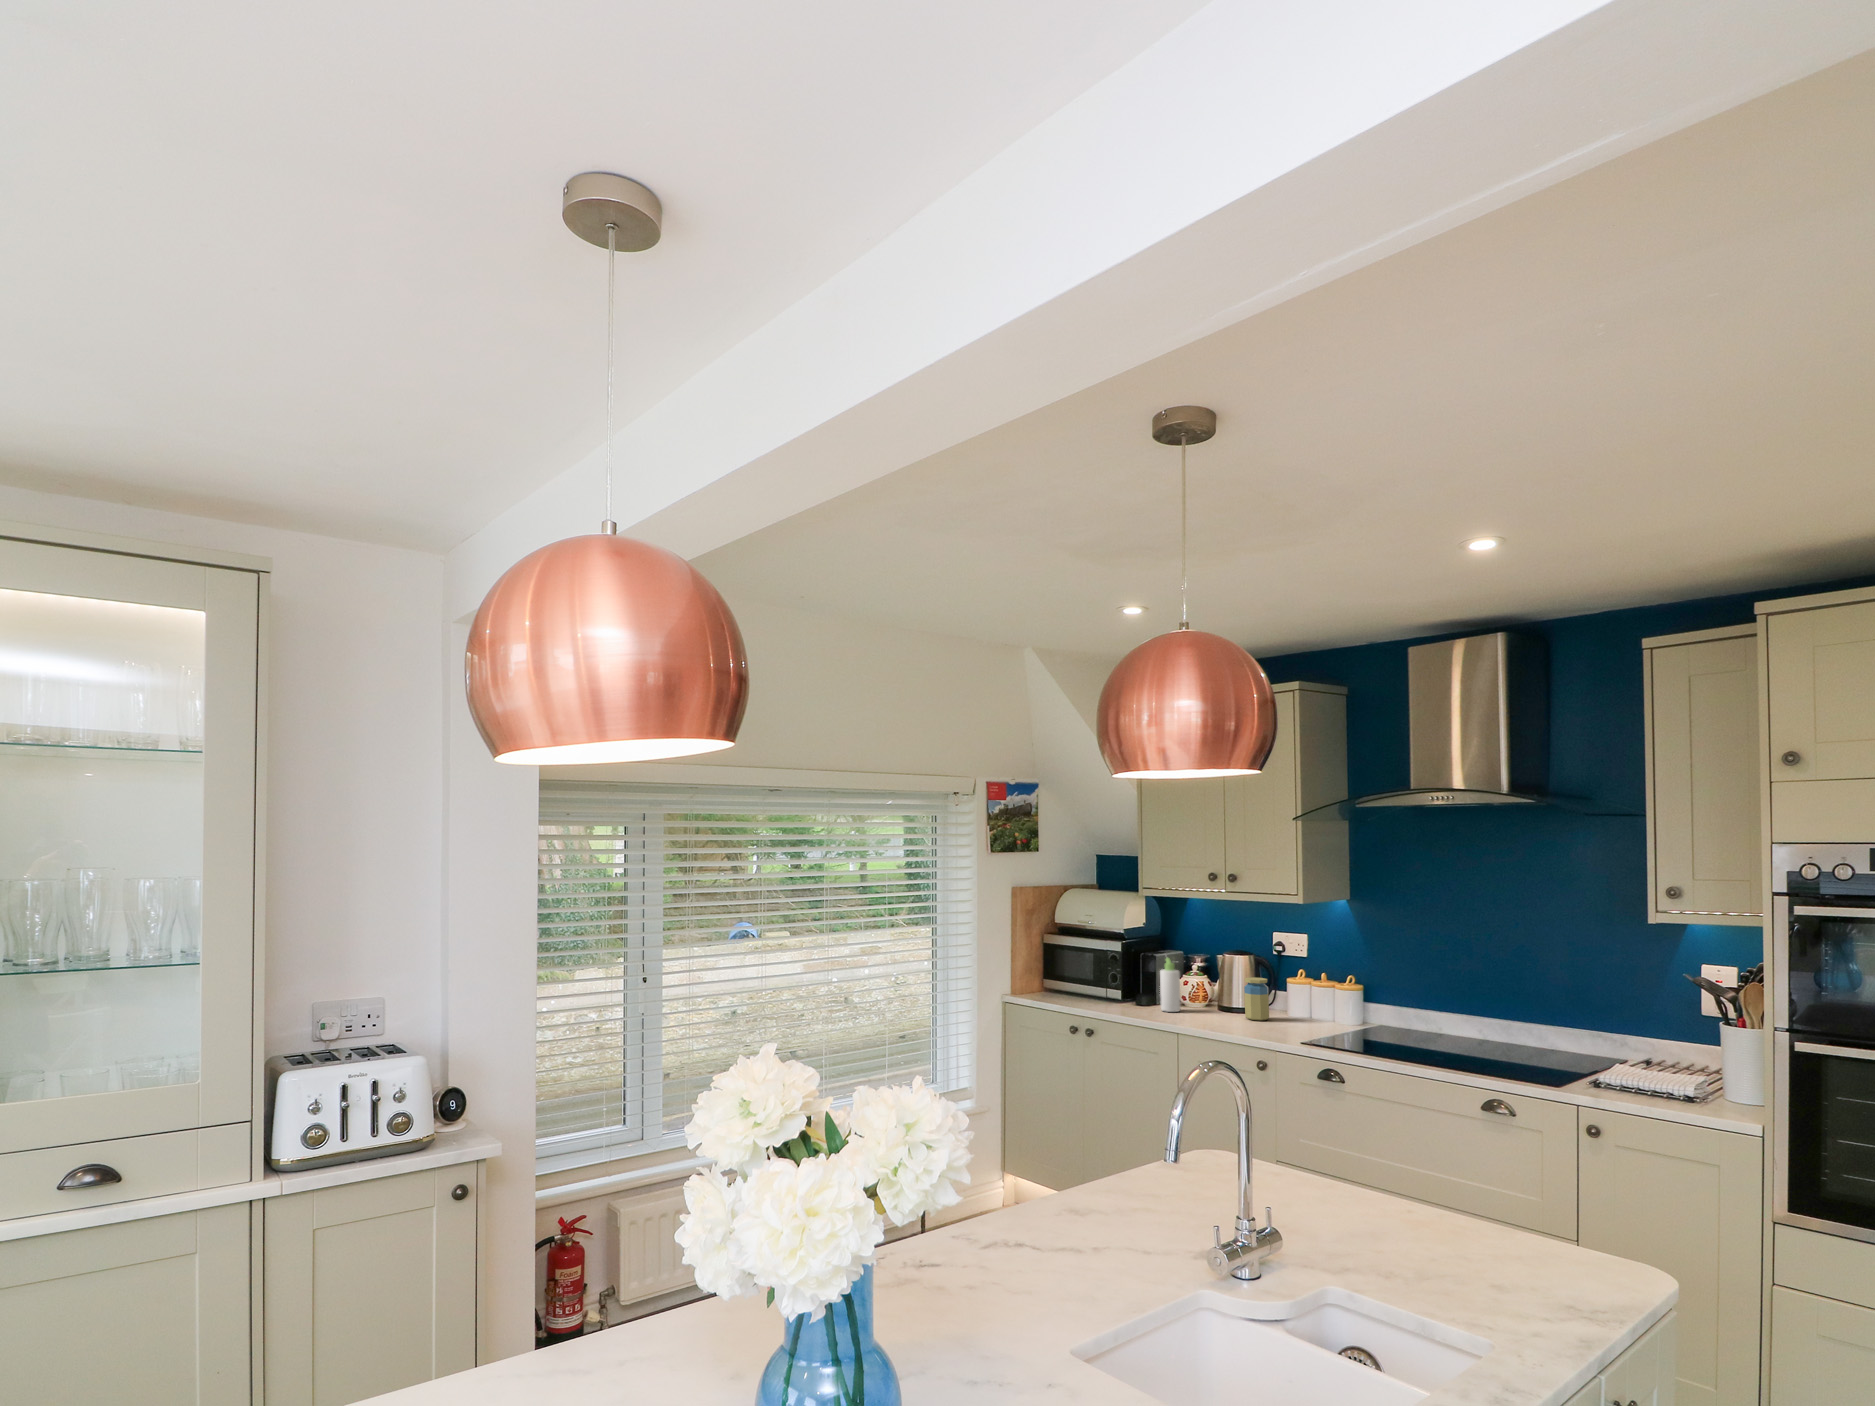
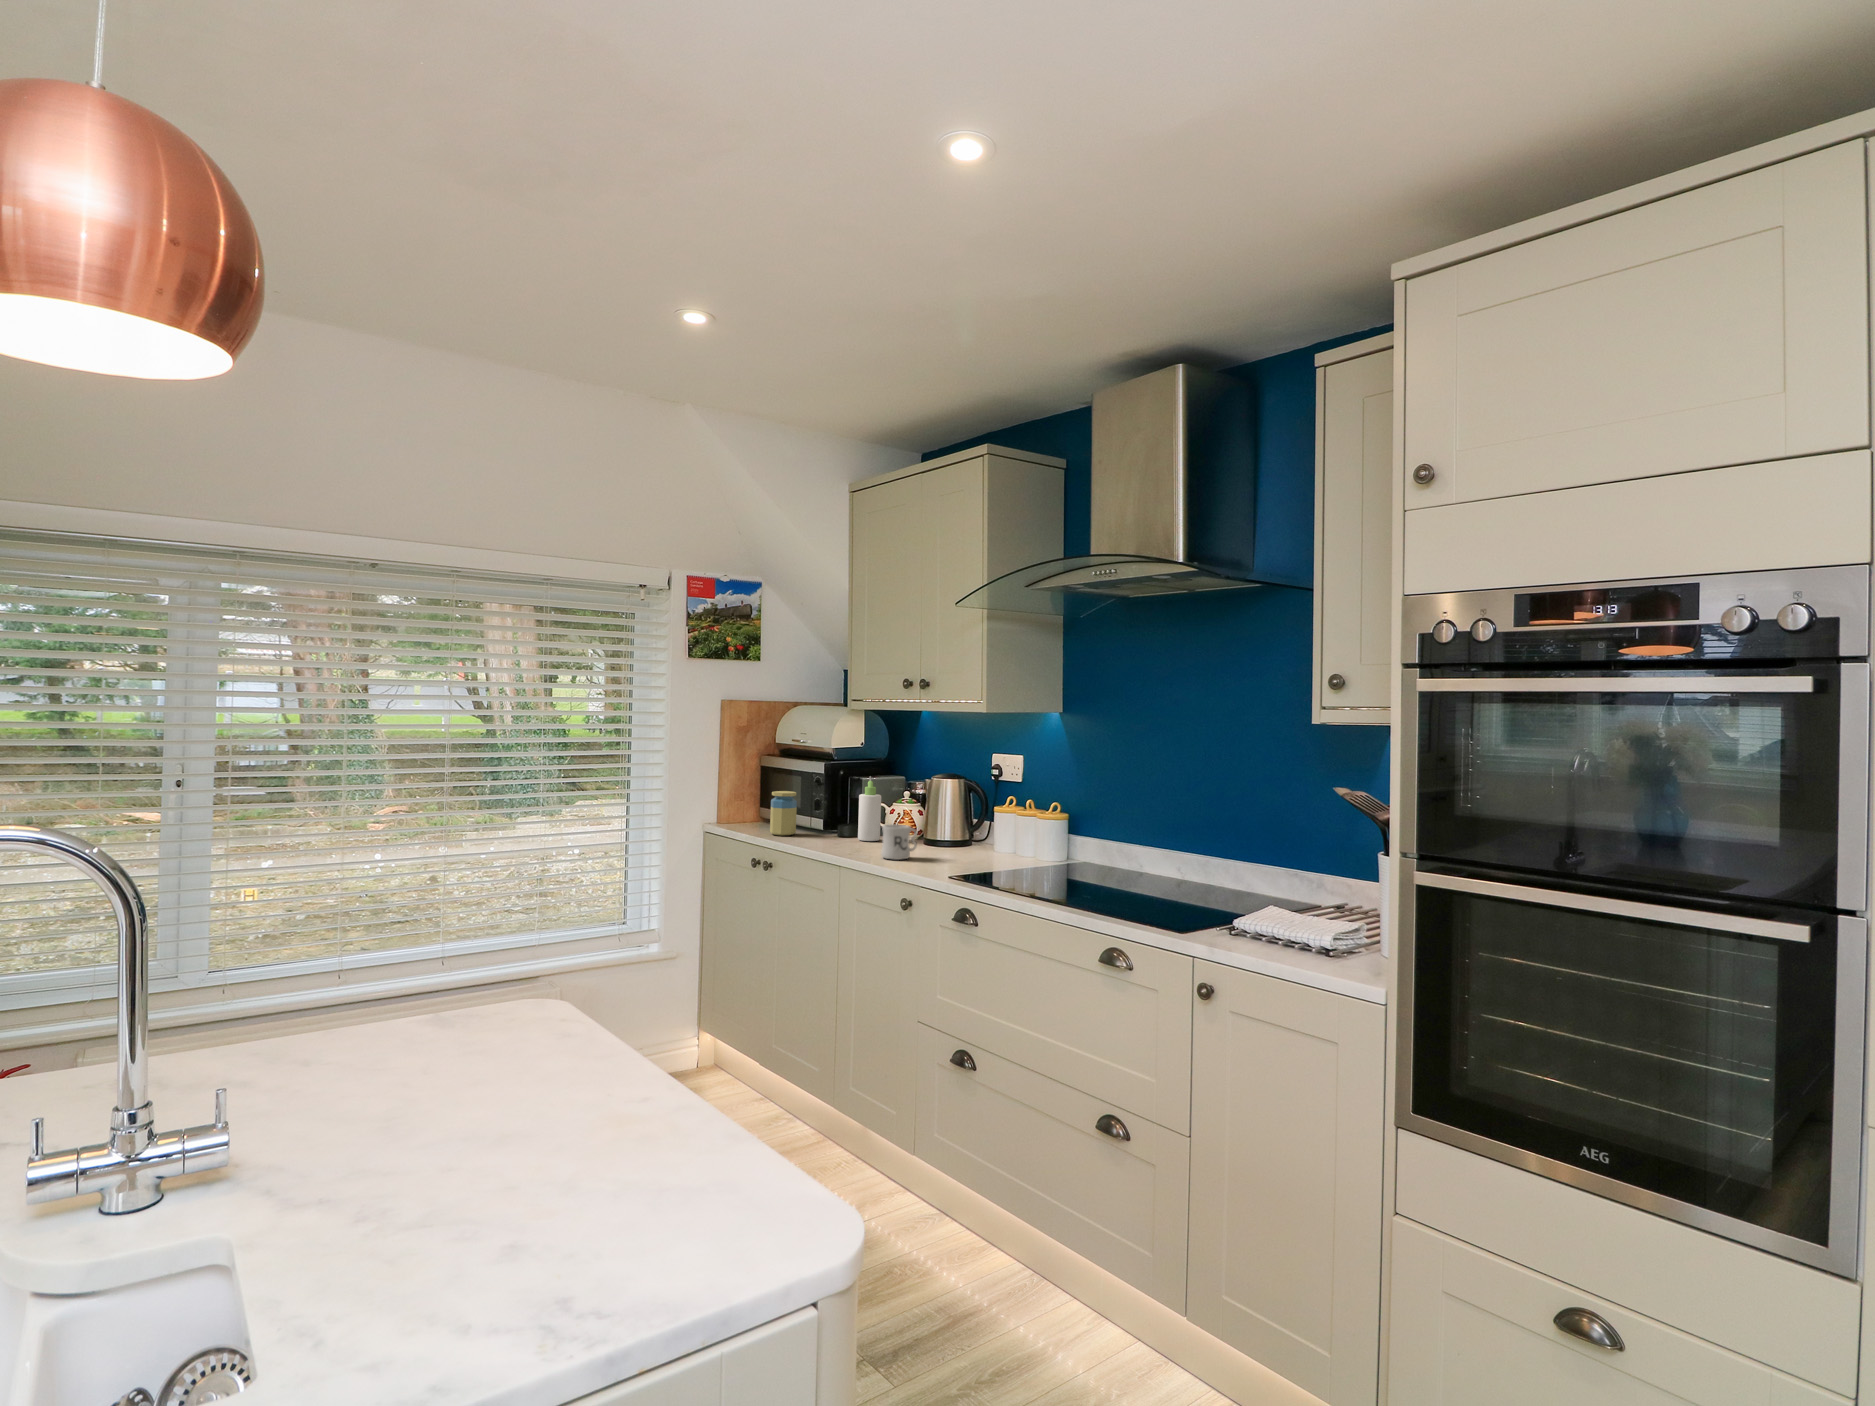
jar: present [1244,977,1269,1021] -> present [770,791,797,836]
mug: none [1210,998,1238,1029] -> present [881,824,917,860]

